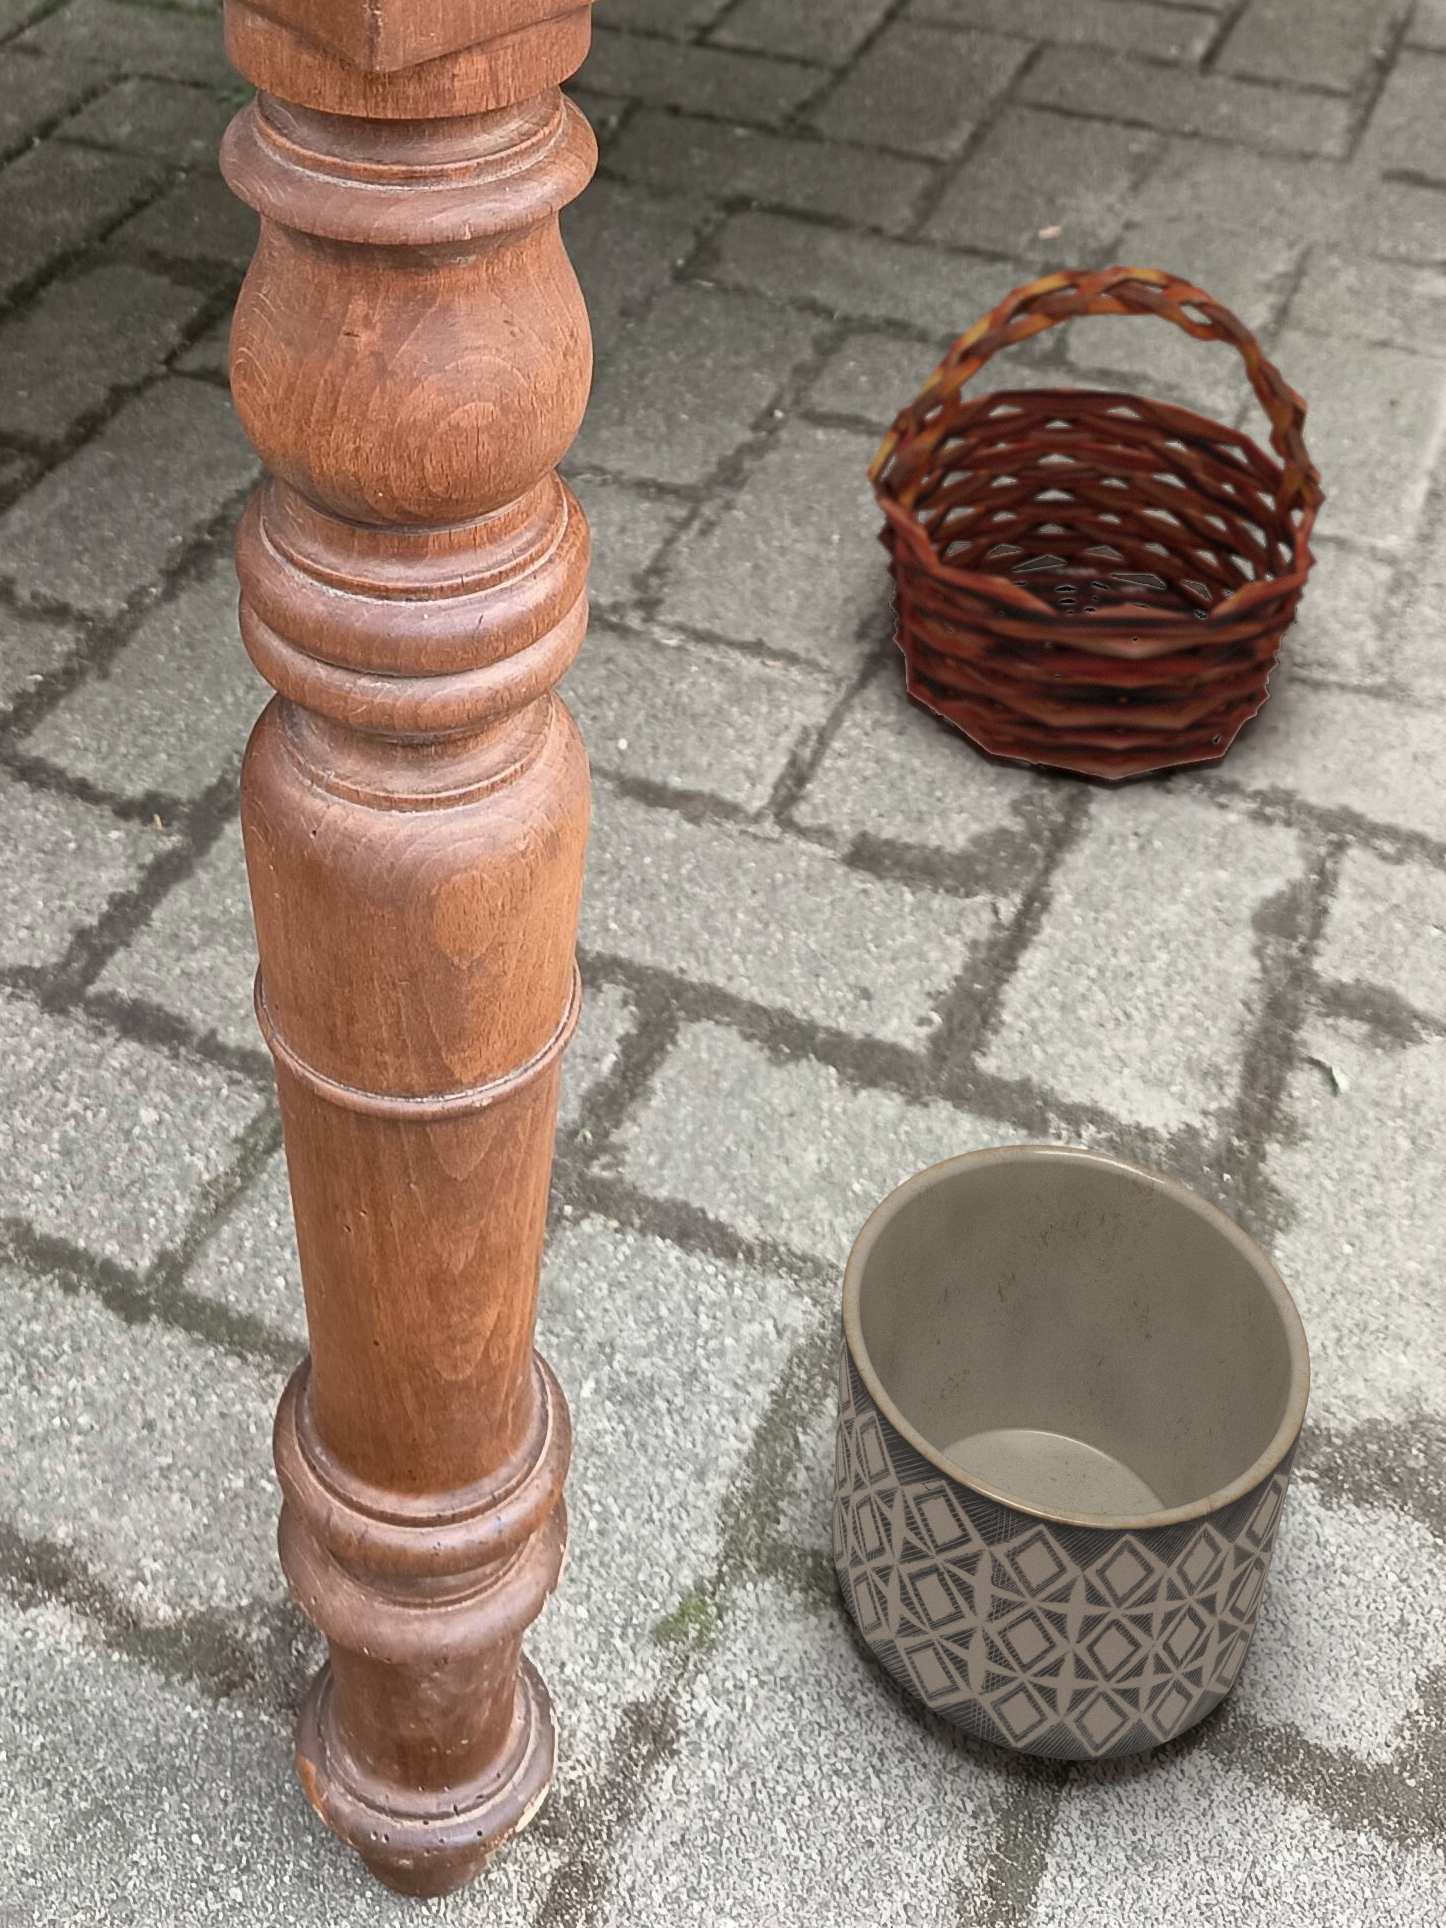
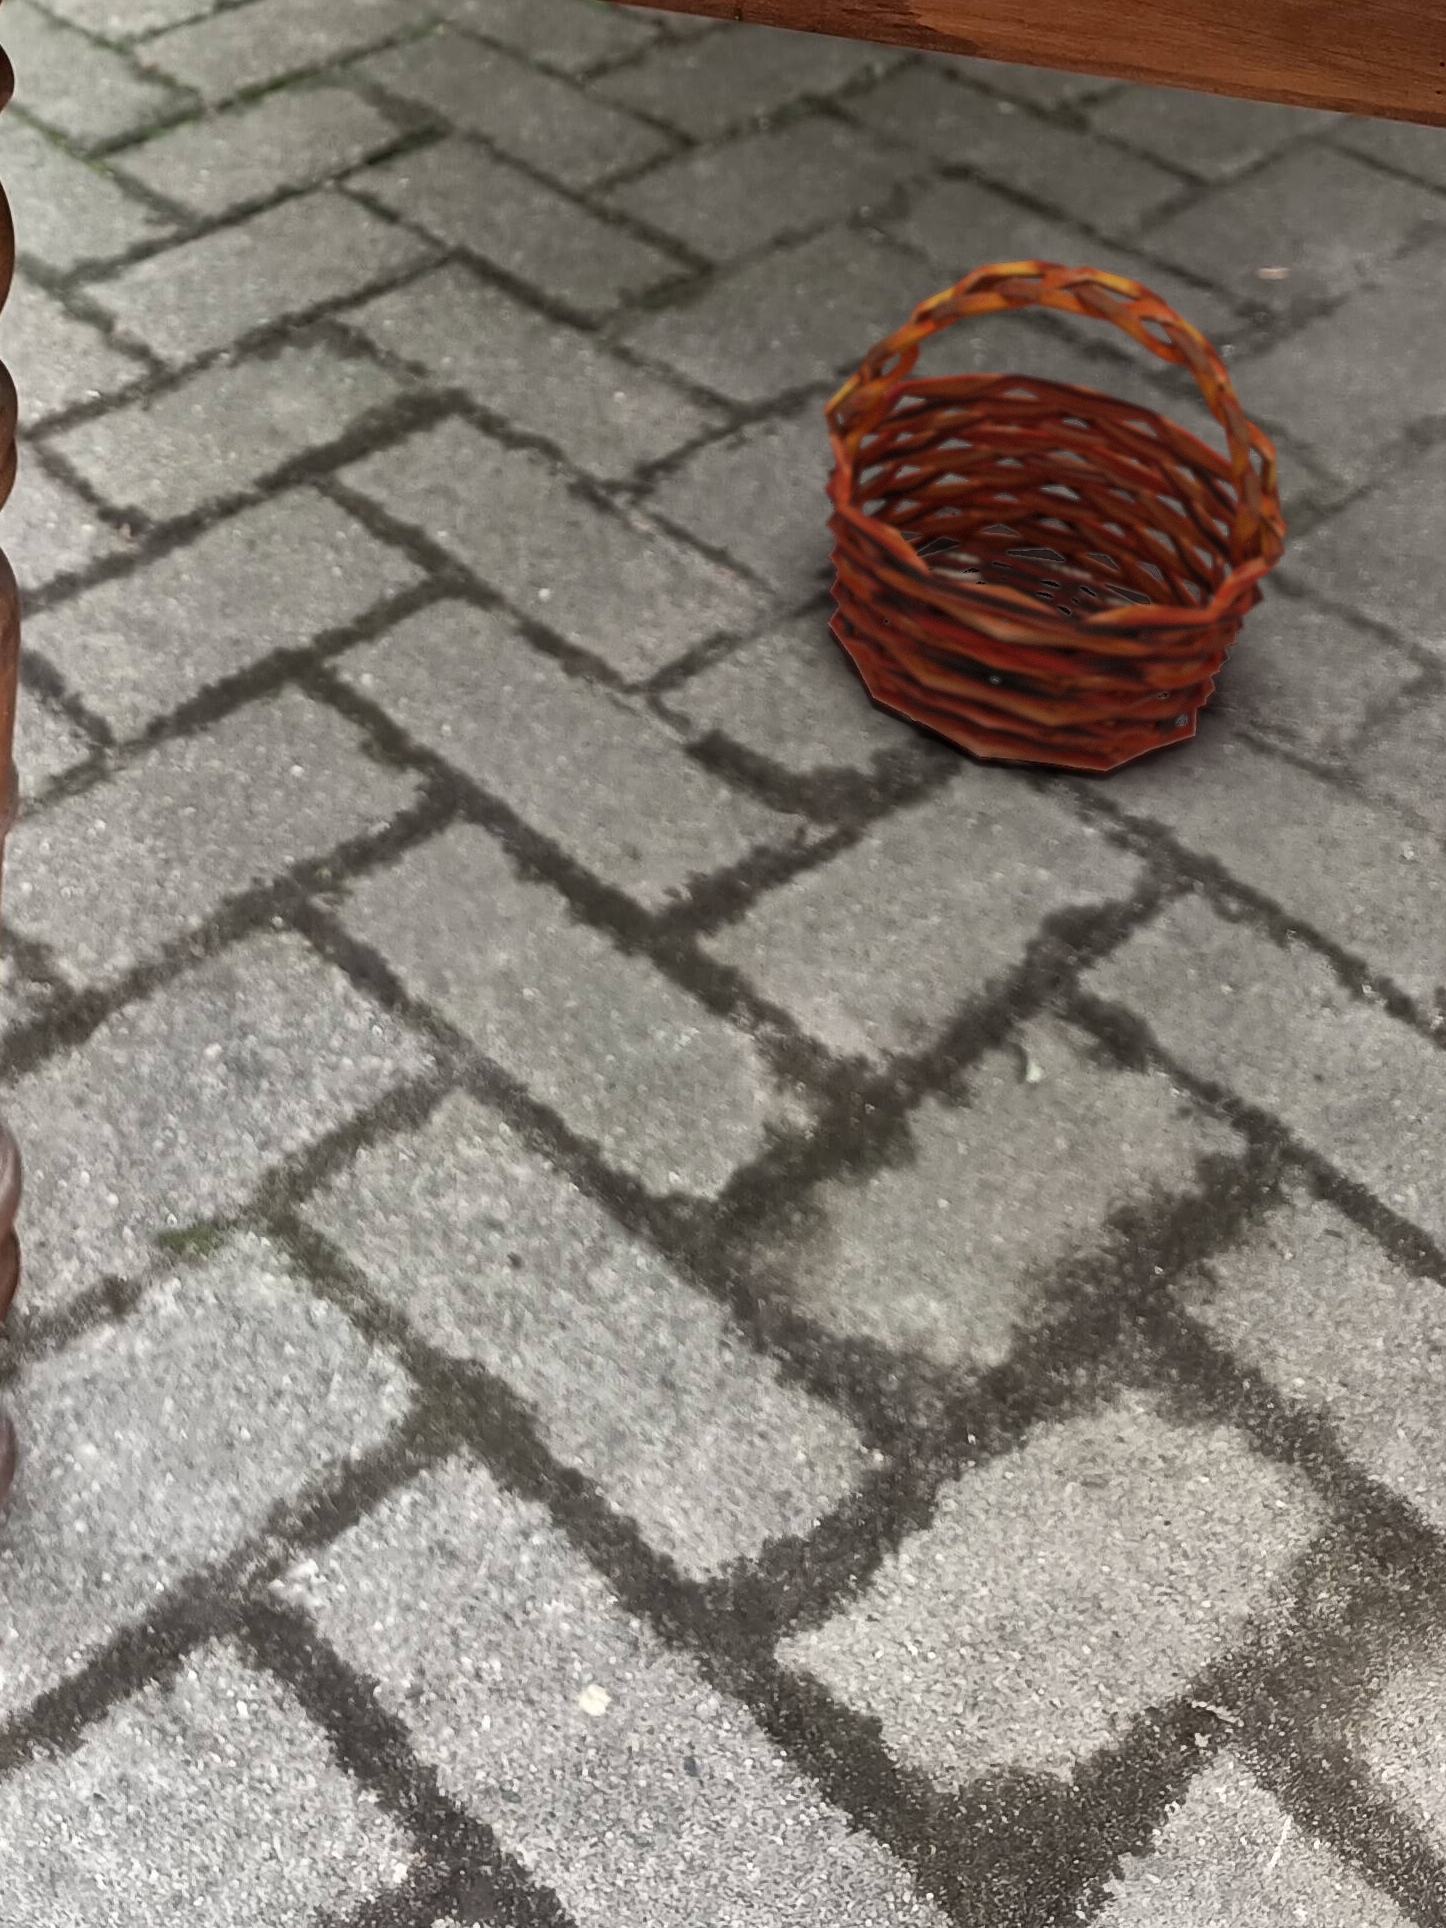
planter: present [832,1145,1311,1760] -> none [300,944,713,1478]

